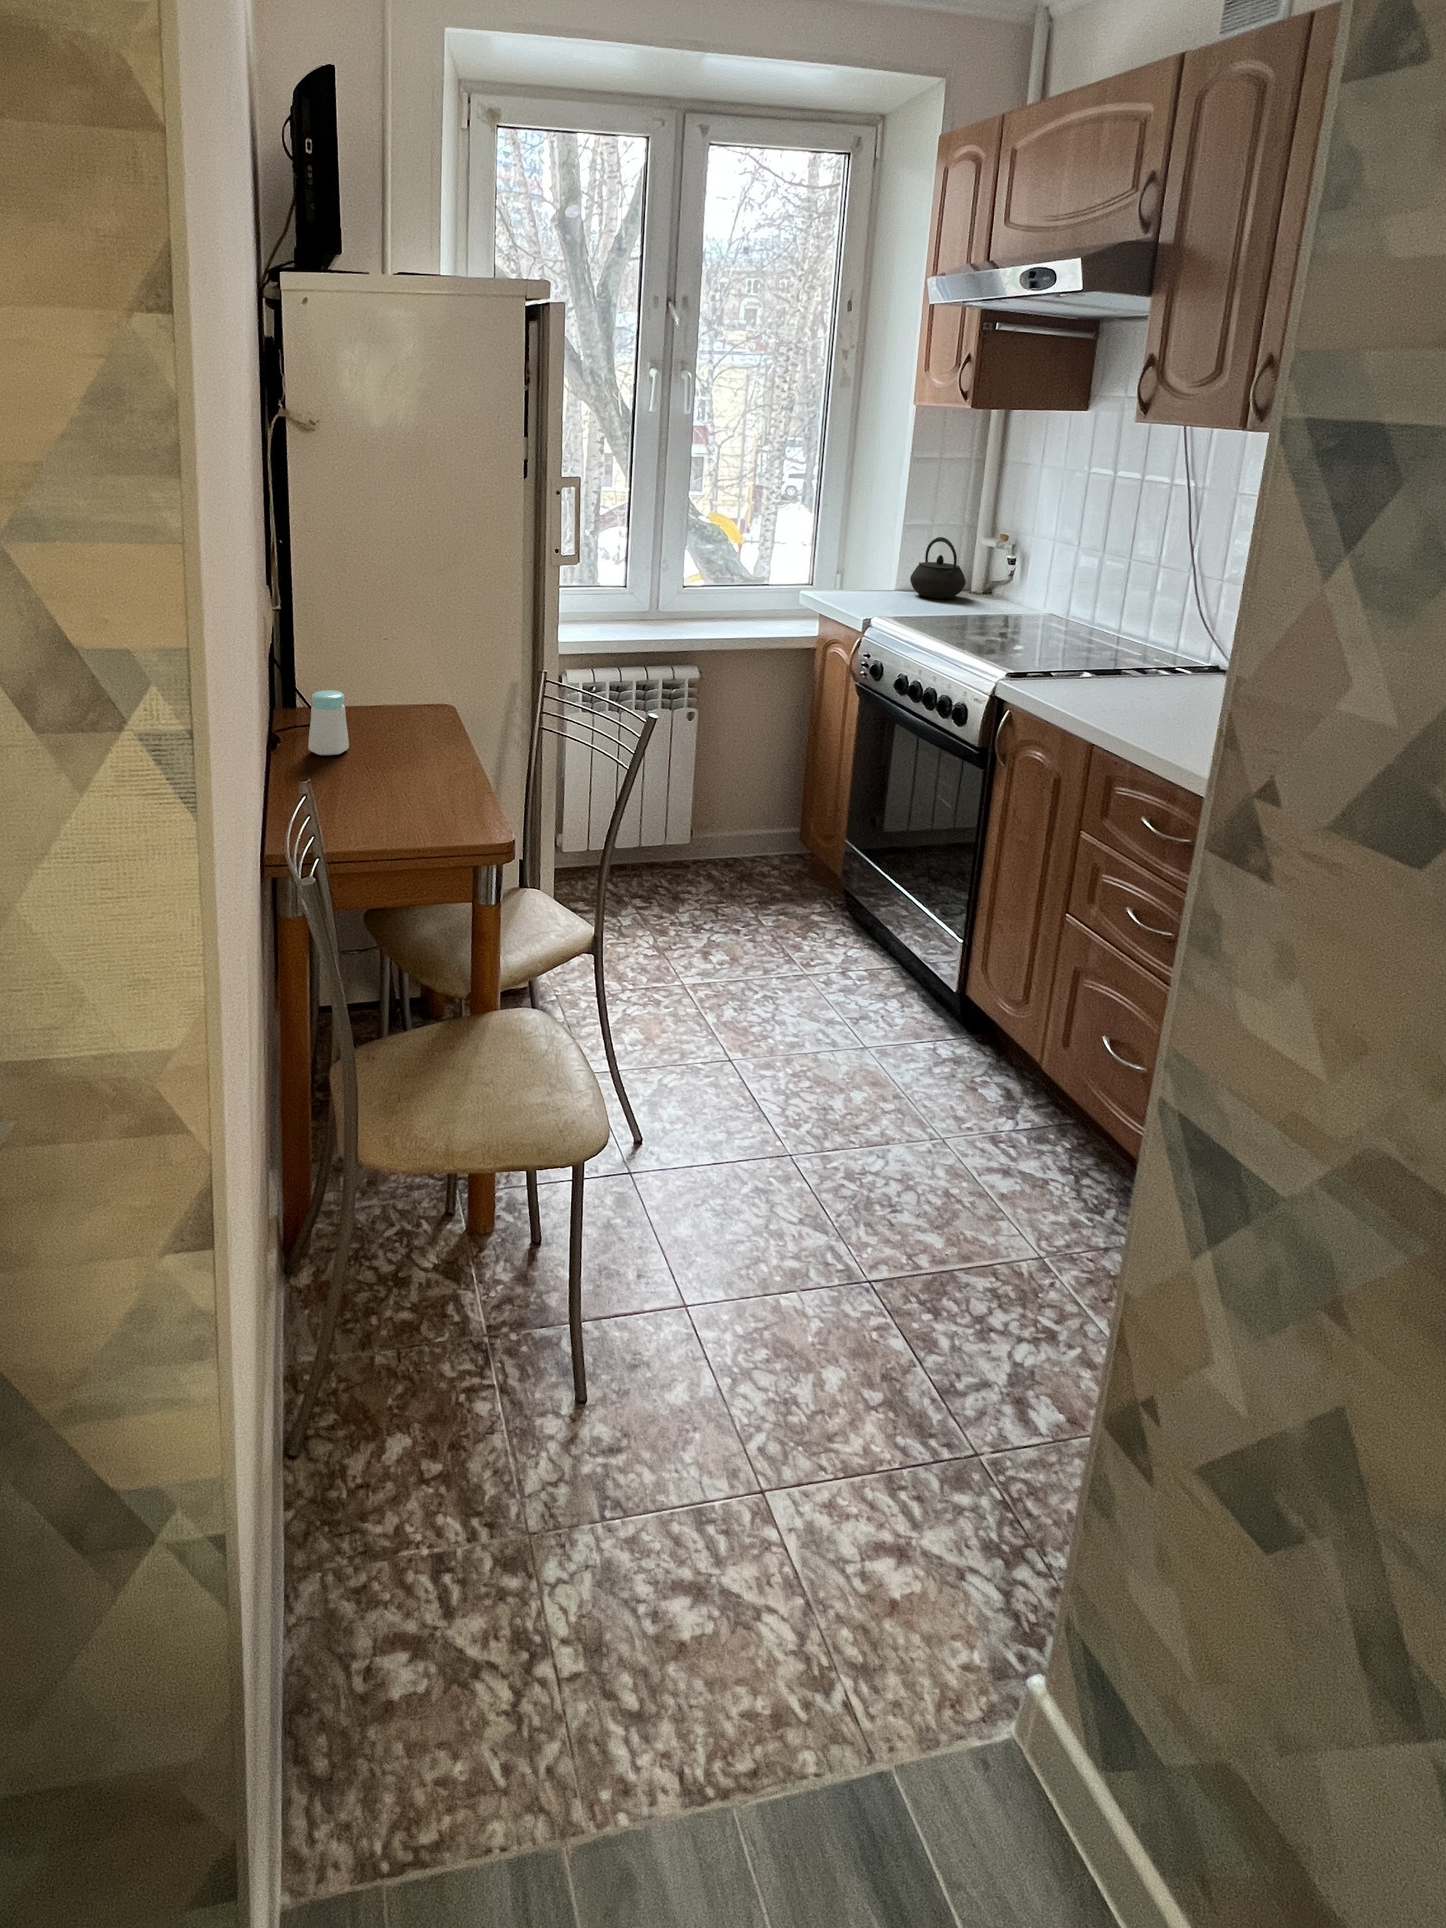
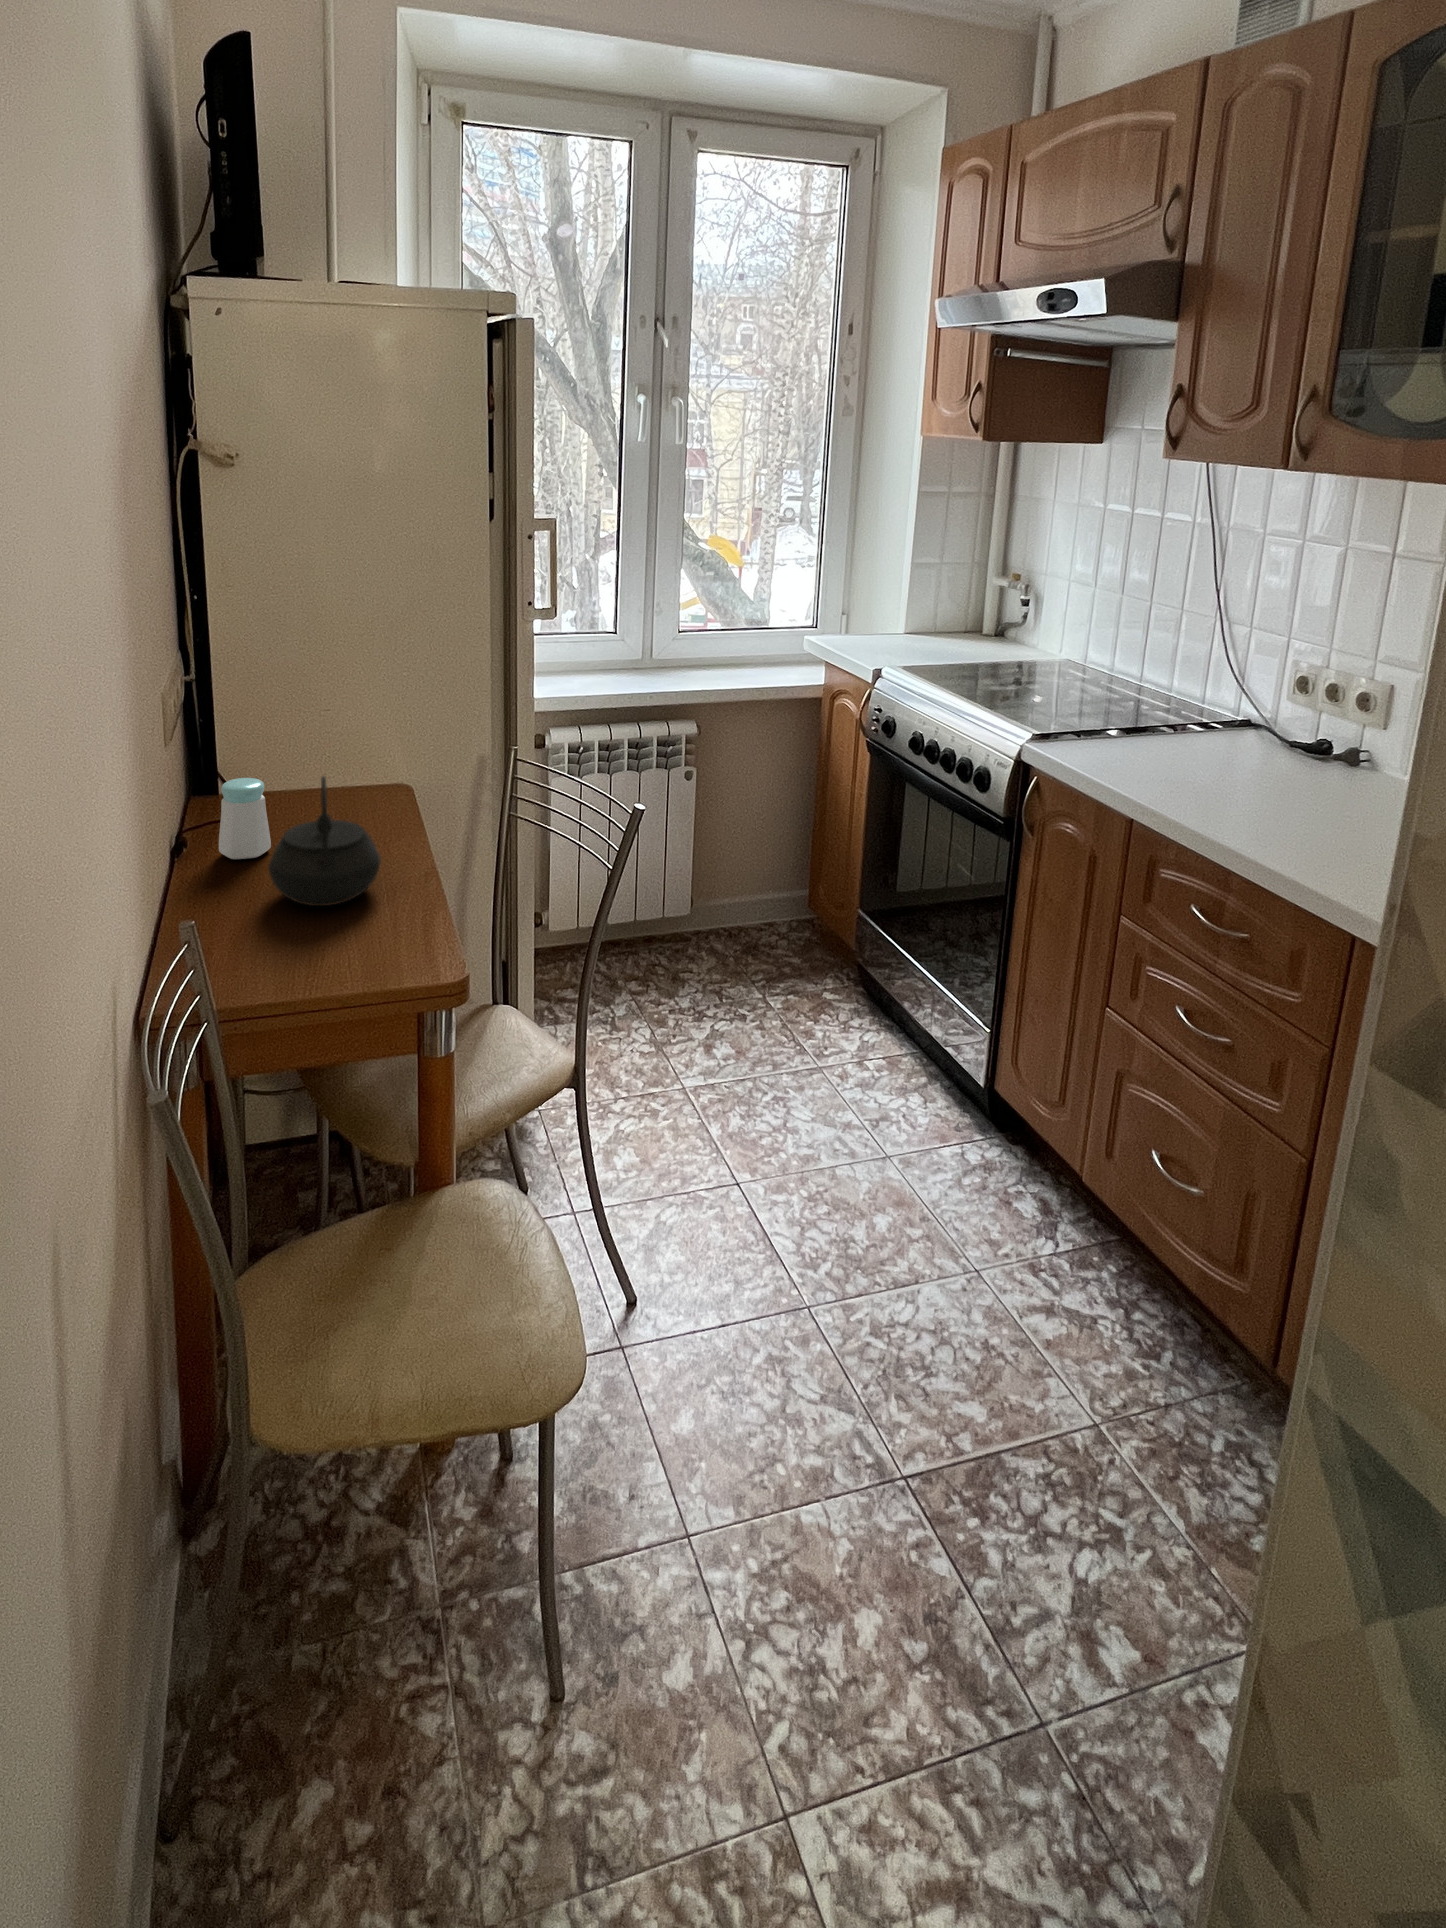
kettle: present [910,537,966,598] -> present [268,776,381,906]

